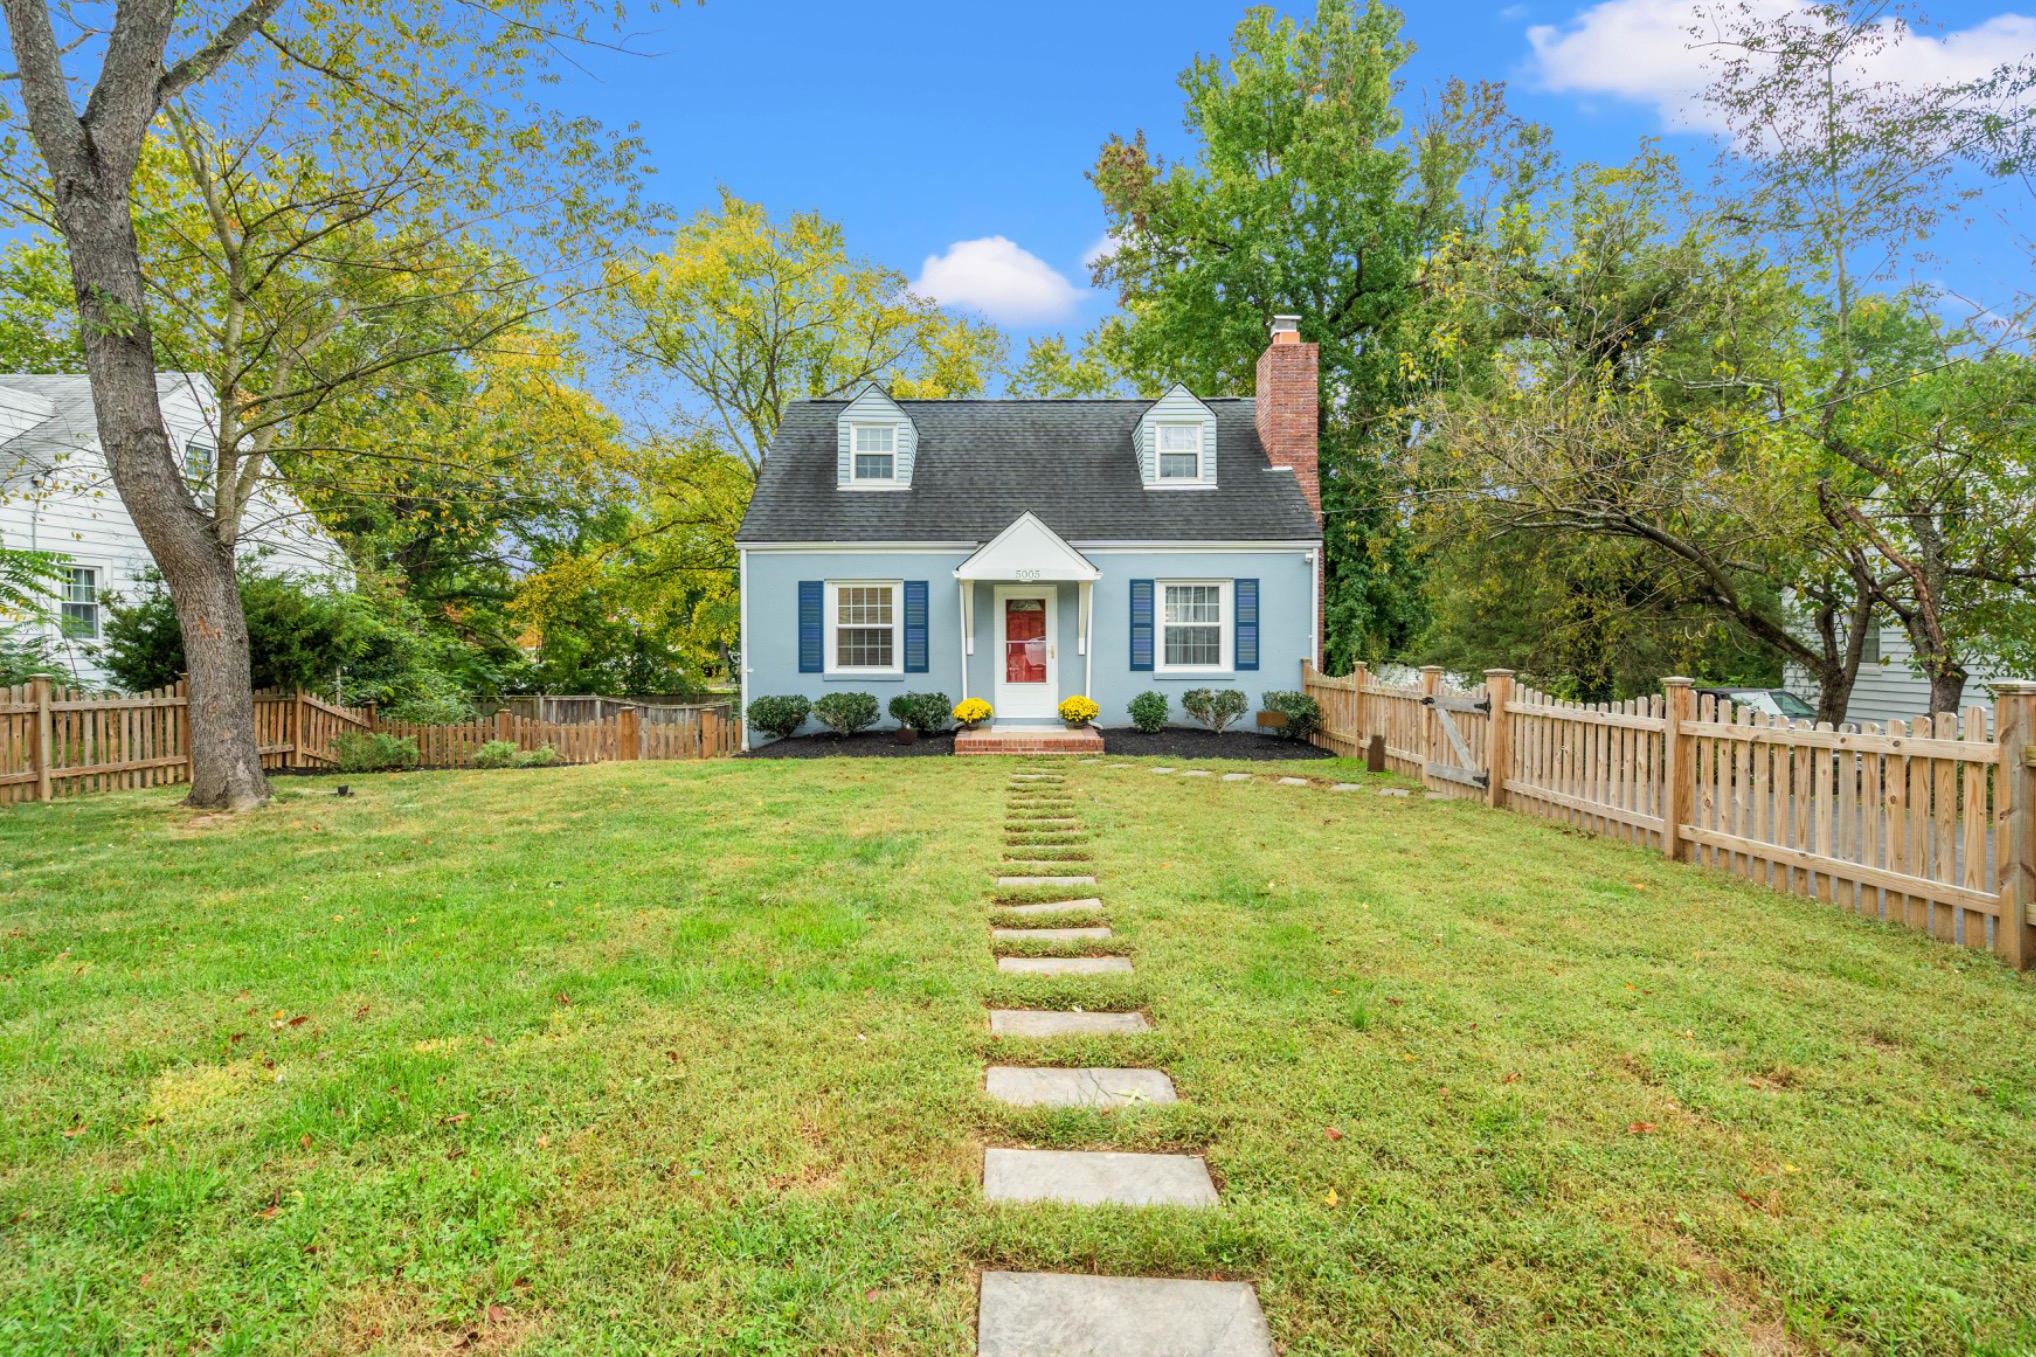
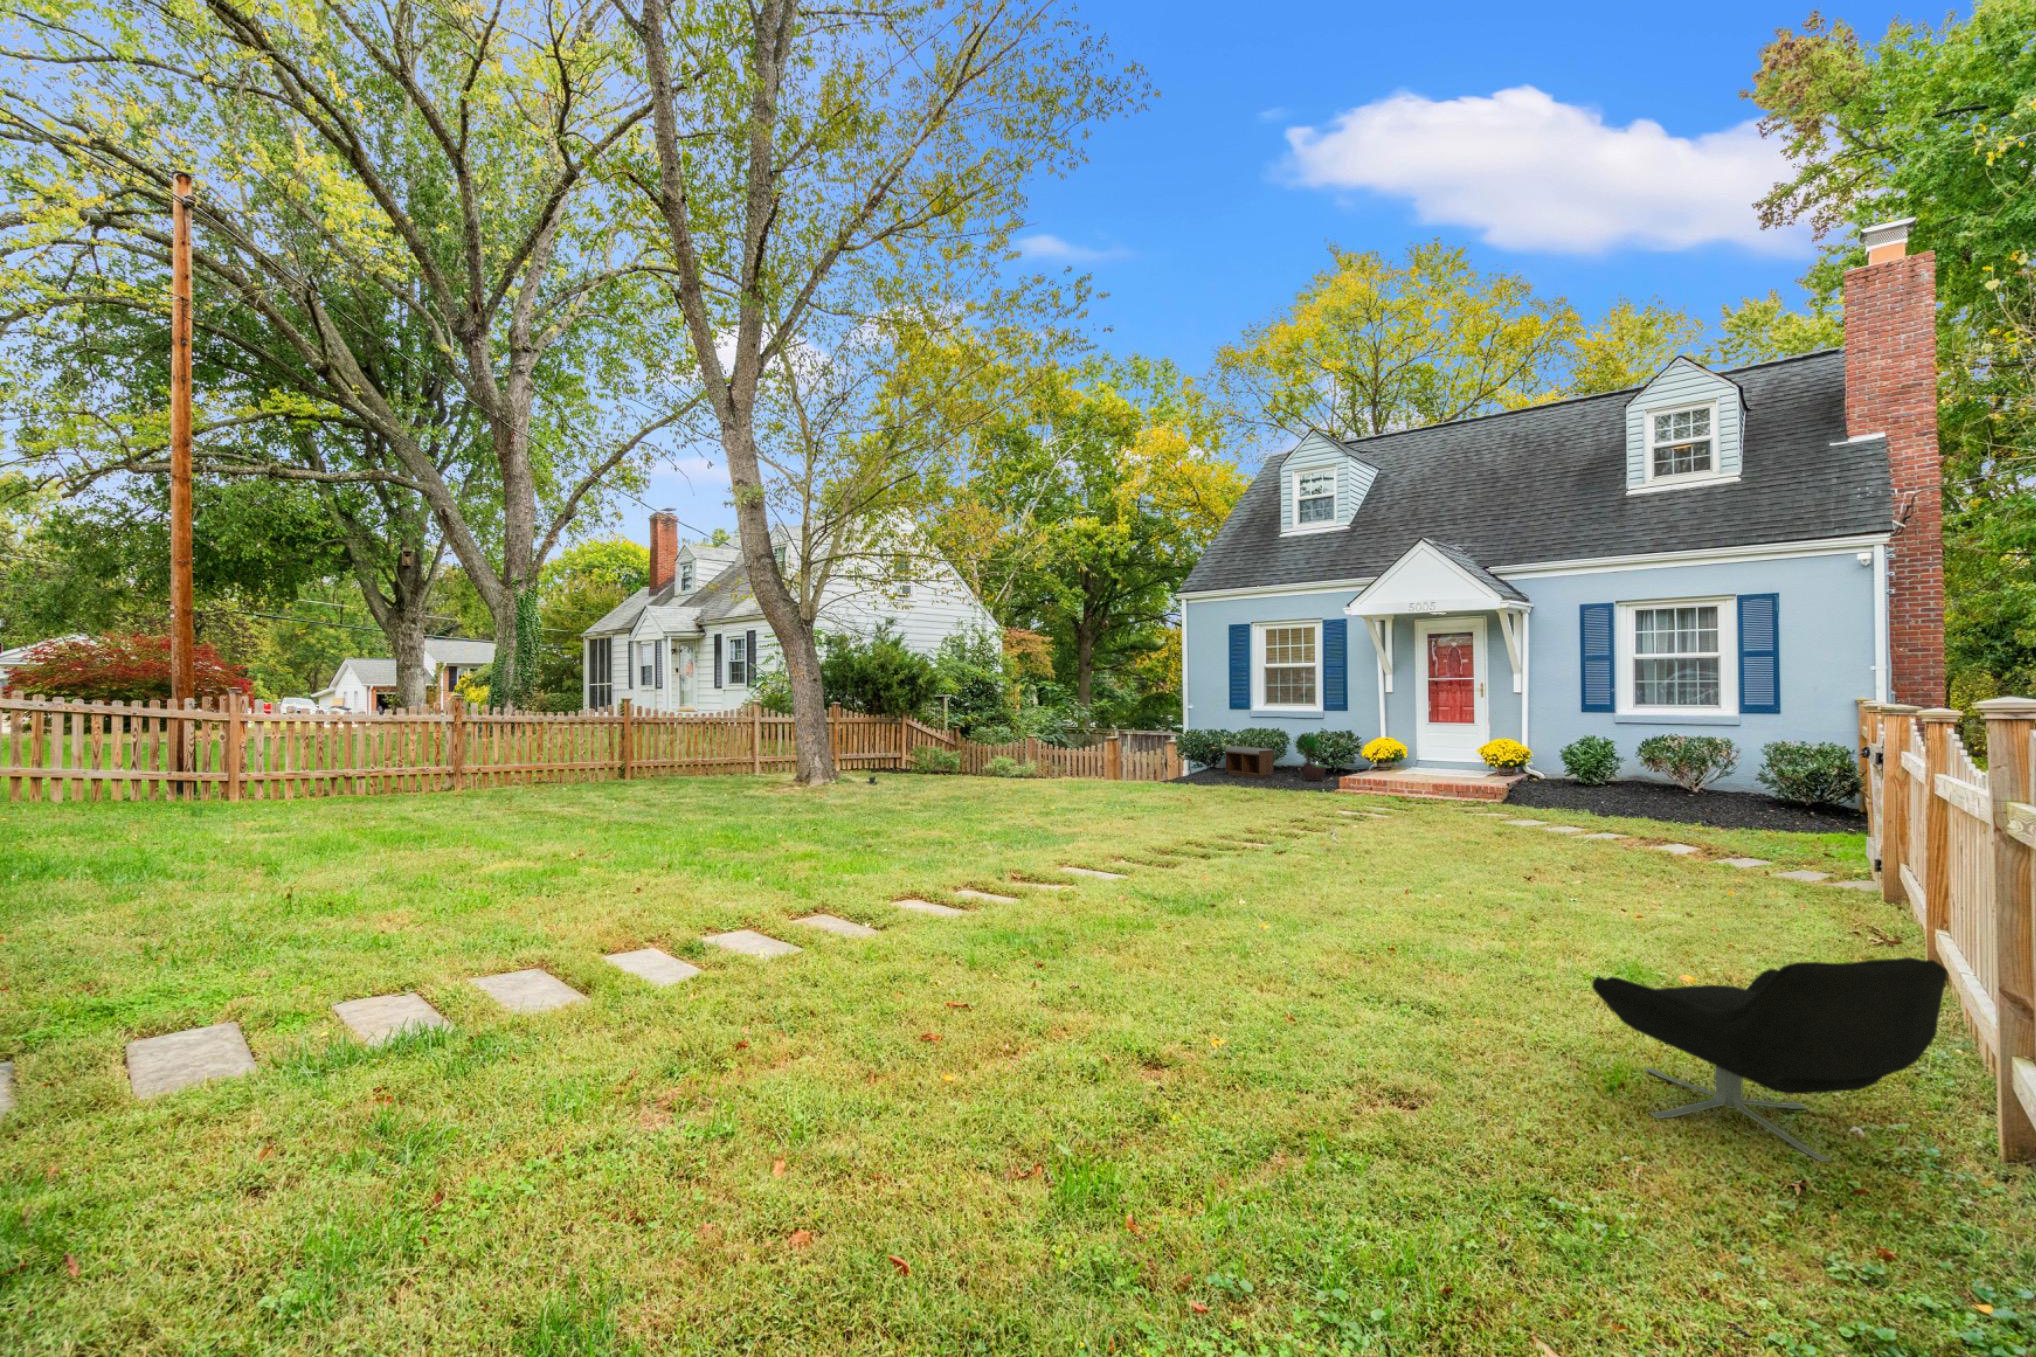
side table: present [1256,711,1287,750] -> none [1756,769,1809,823]
bench: none [806,714,860,746] -> present [1225,746,1274,778]
watering can: present [1367,735,1386,772] -> none [1830,805,1864,861]
lounge chair: none [1742,814,1948,939] -> present [1592,957,1948,1162]

